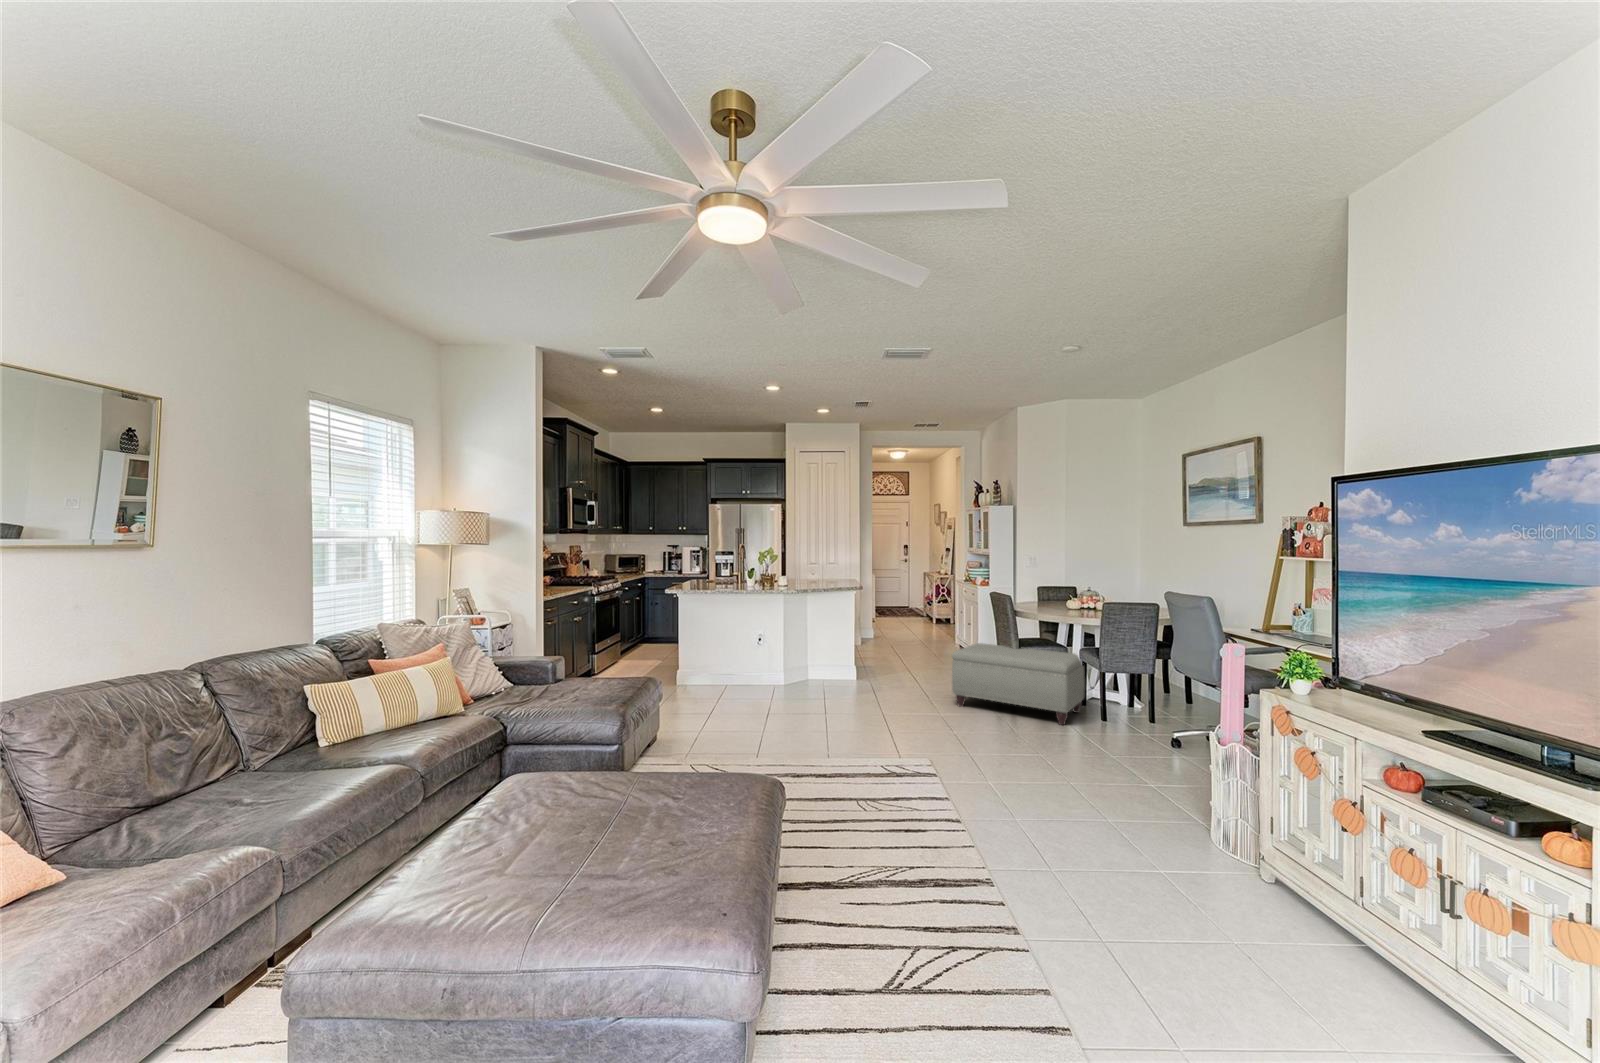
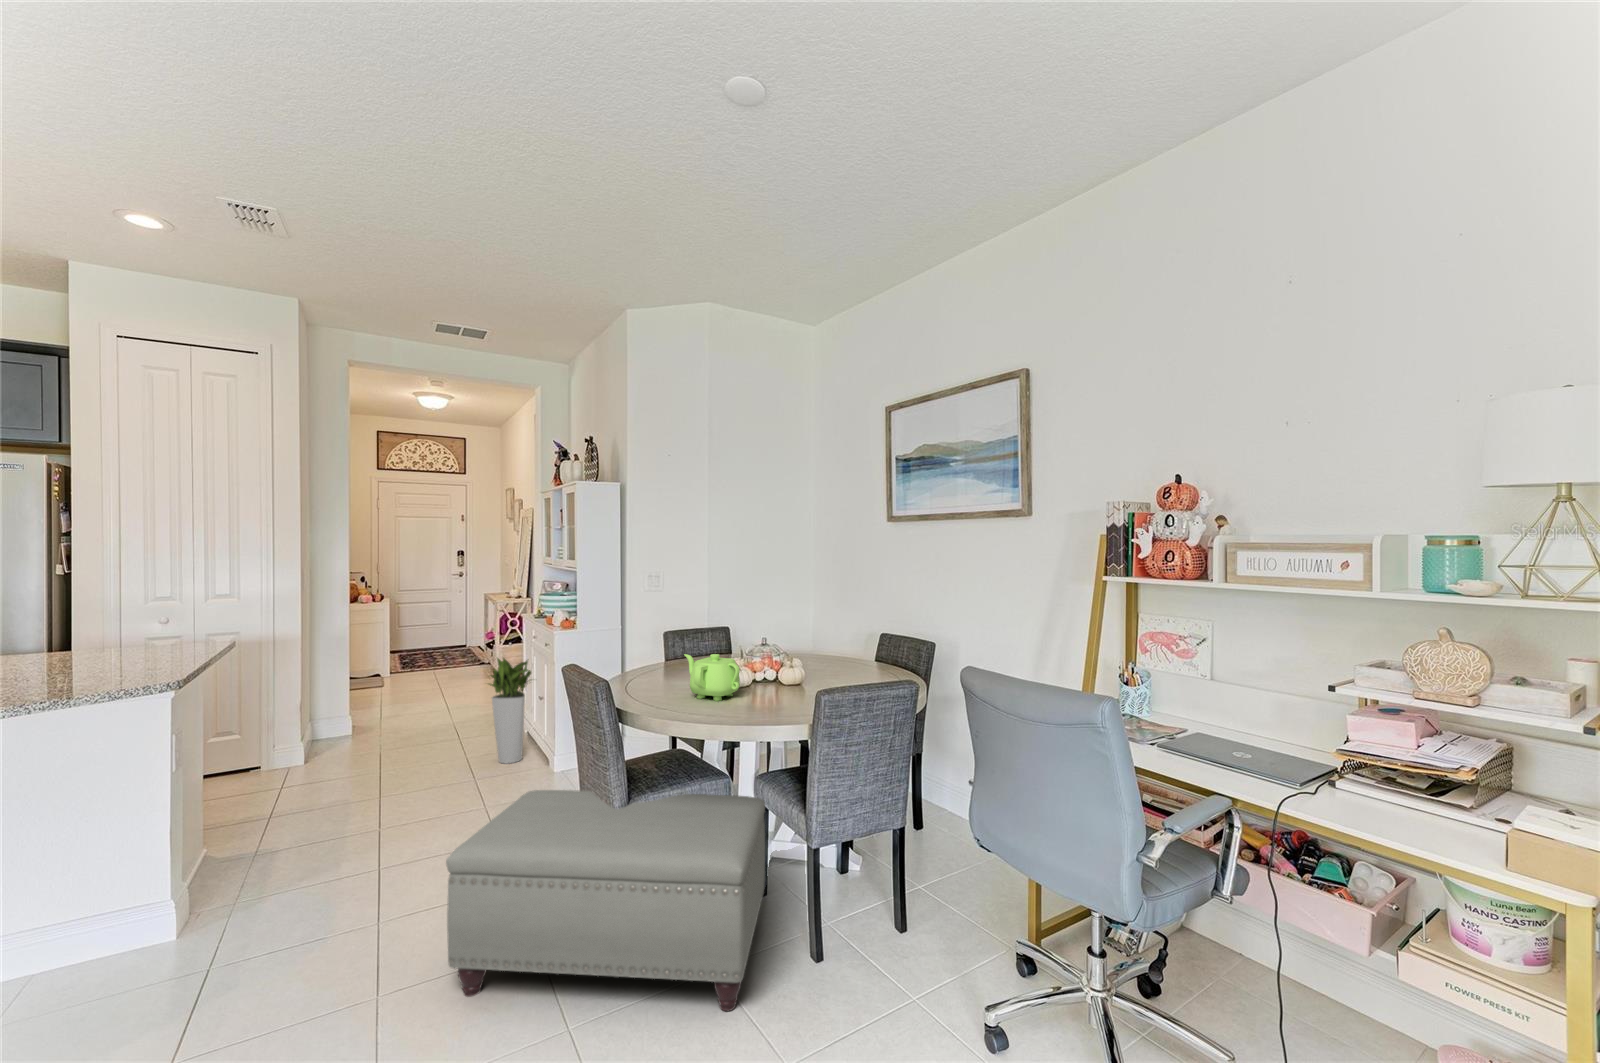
teapot: none [1046,591,1074,611] -> present [684,654,740,701]
planter: none [941,599,968,656] -> present [489,658,531,764]

